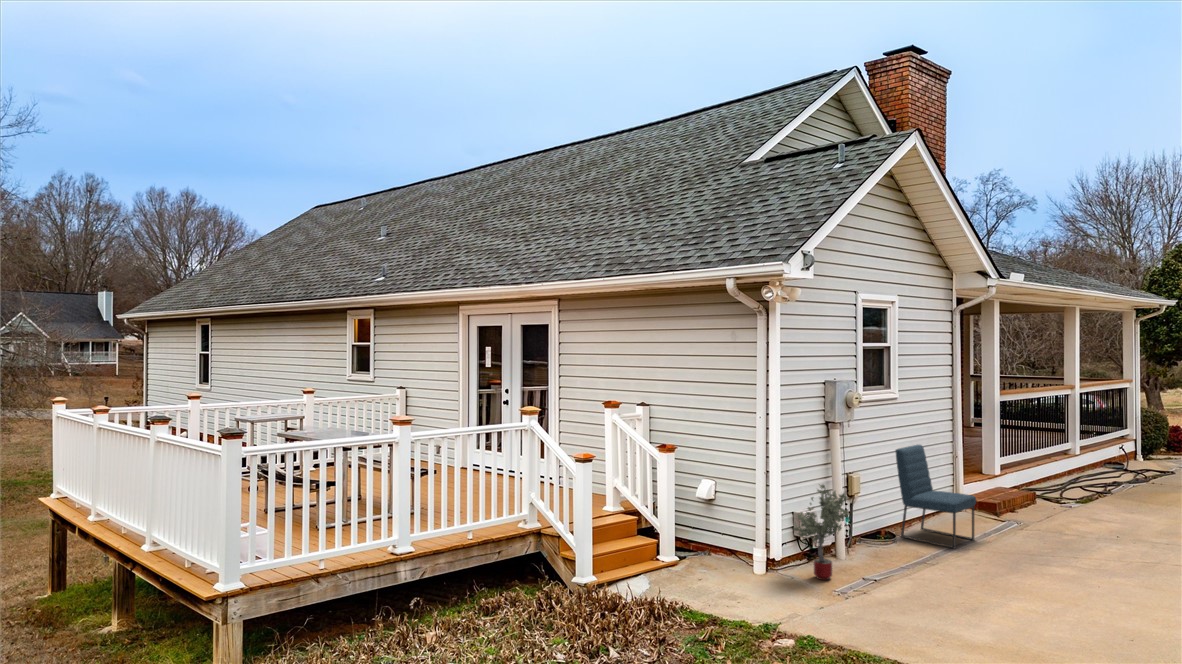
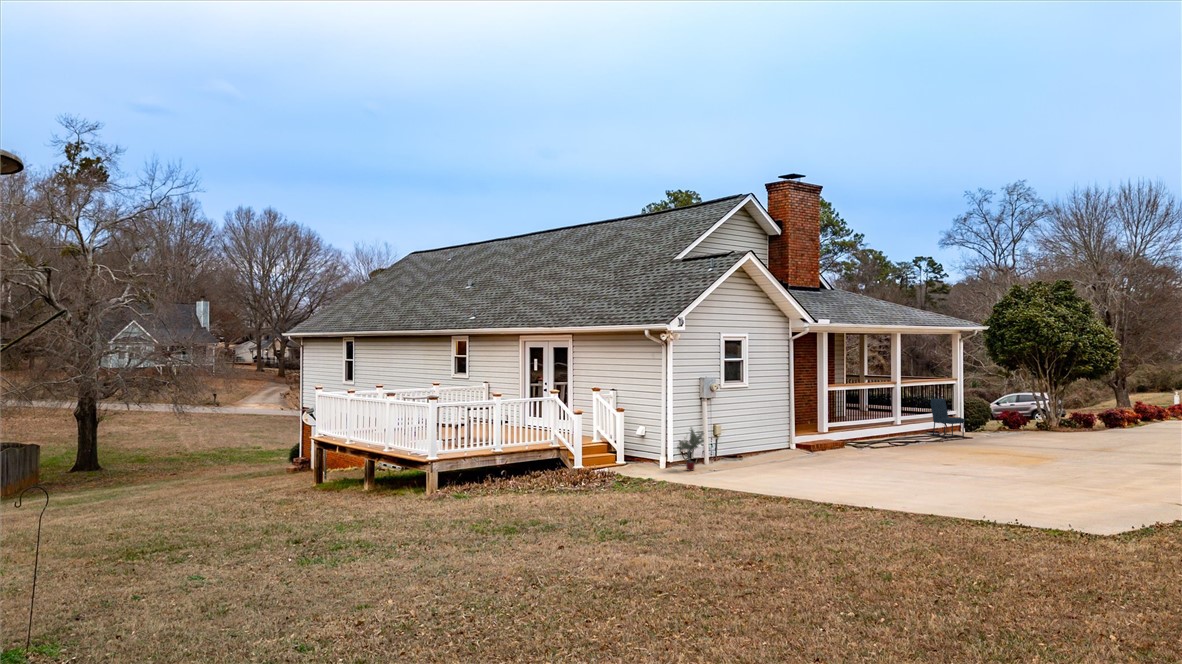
chair: present [896,445,976,548] -> present [931,399,965,438]

